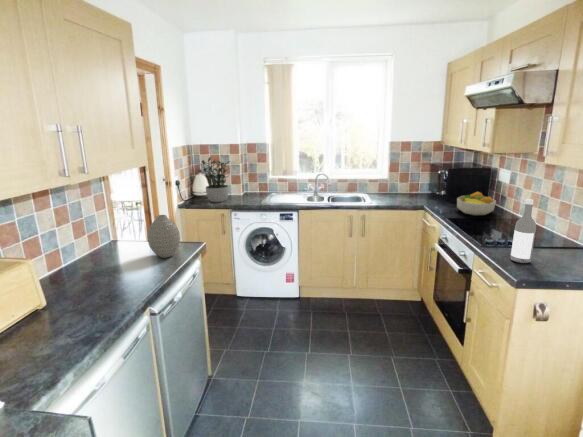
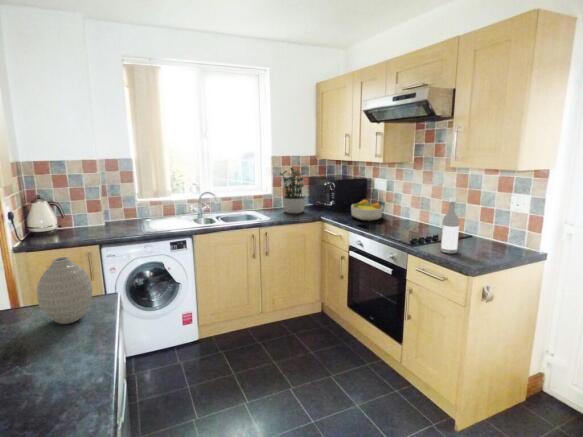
potted plant: present [201,158,229,202] -> present [280,168,306,213]

